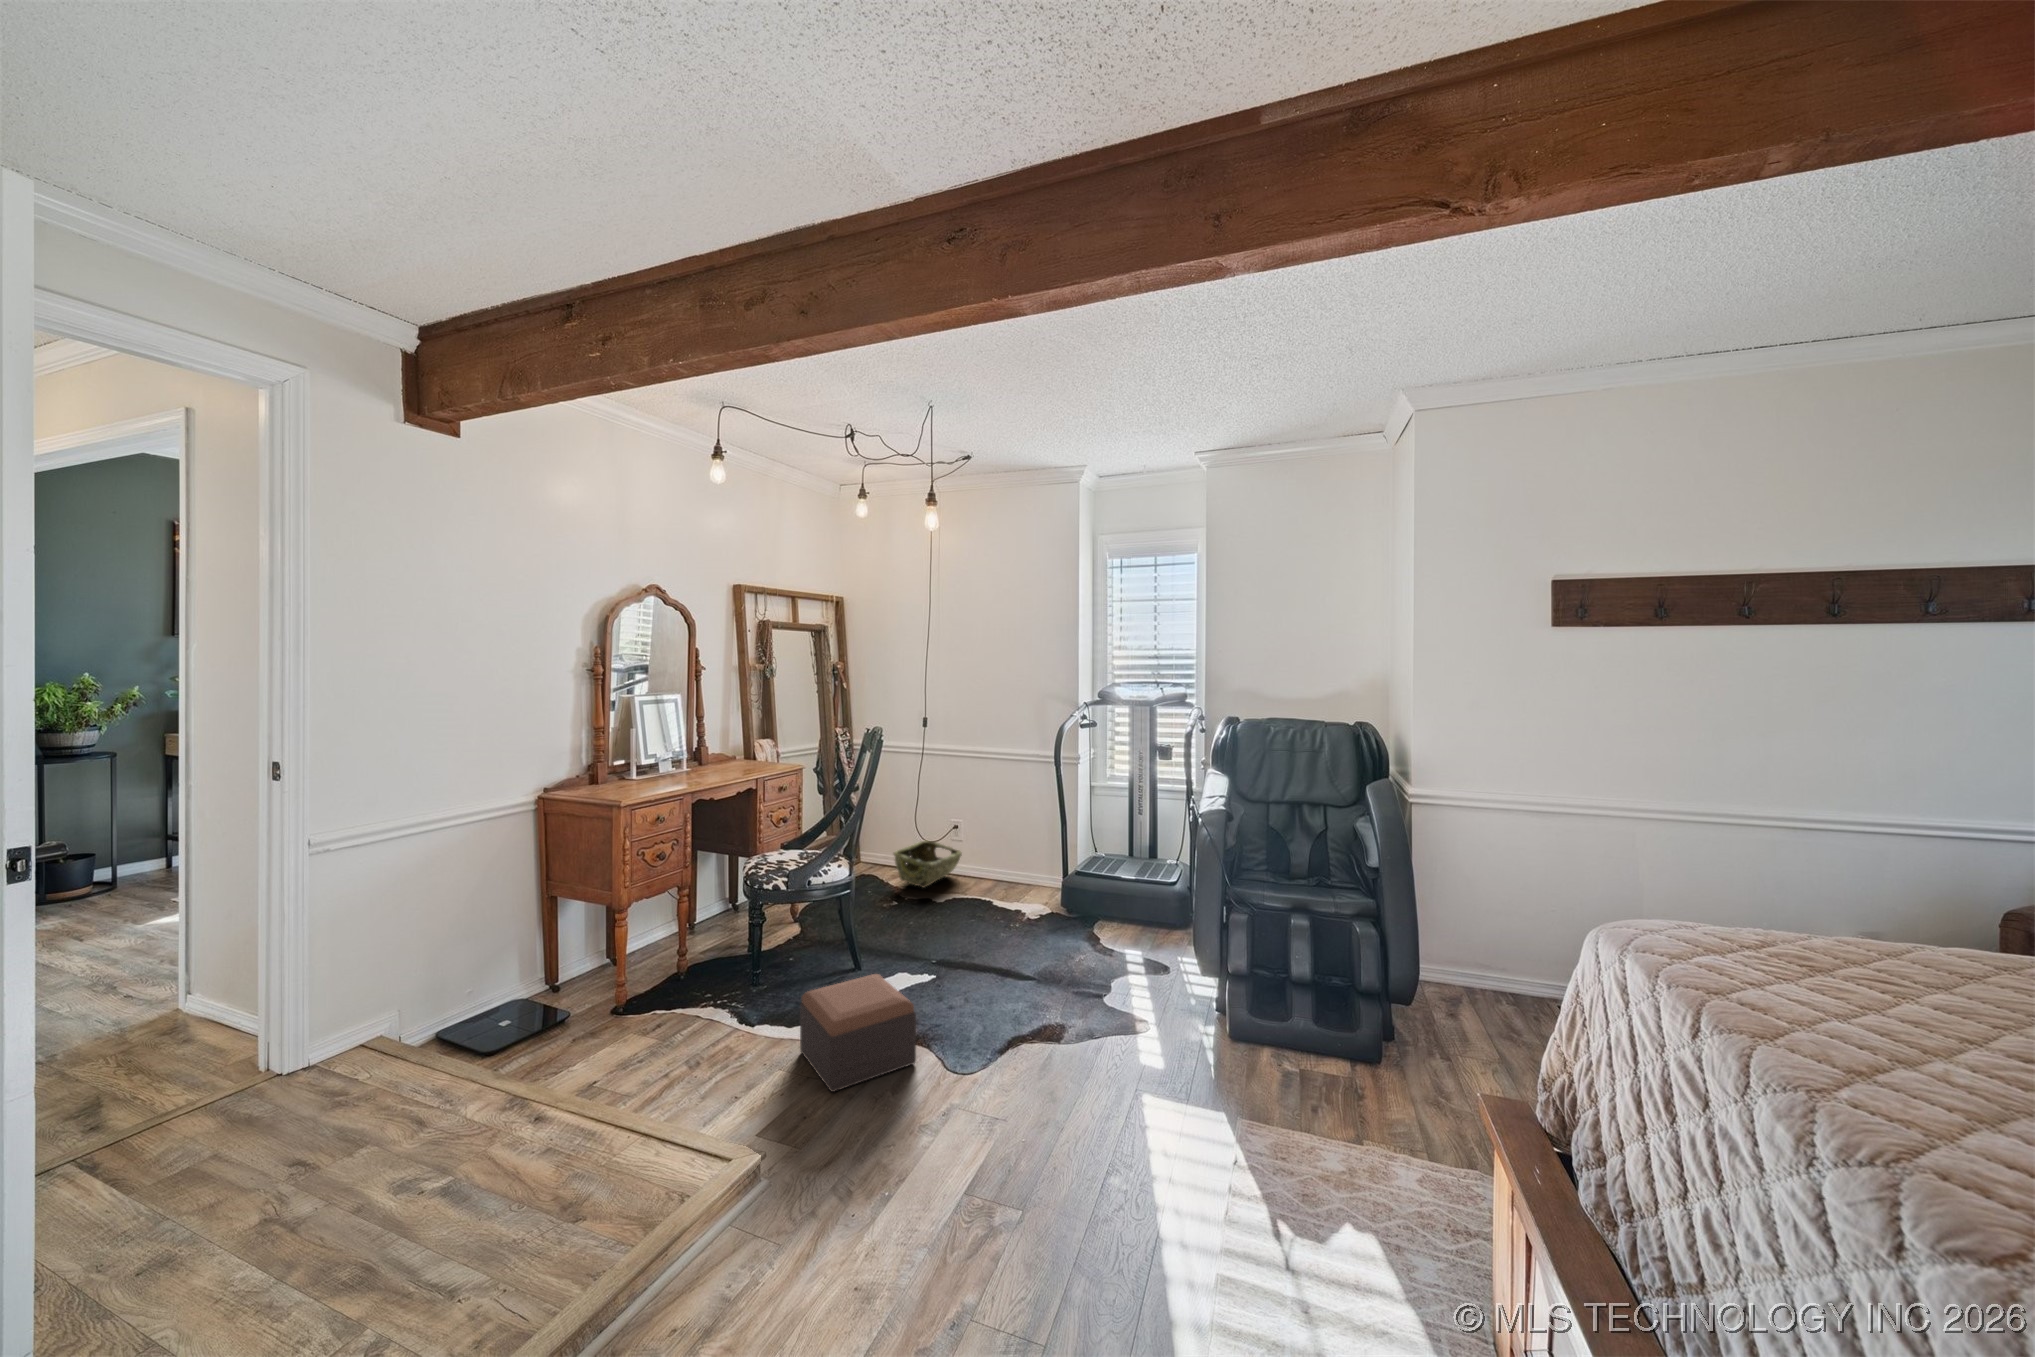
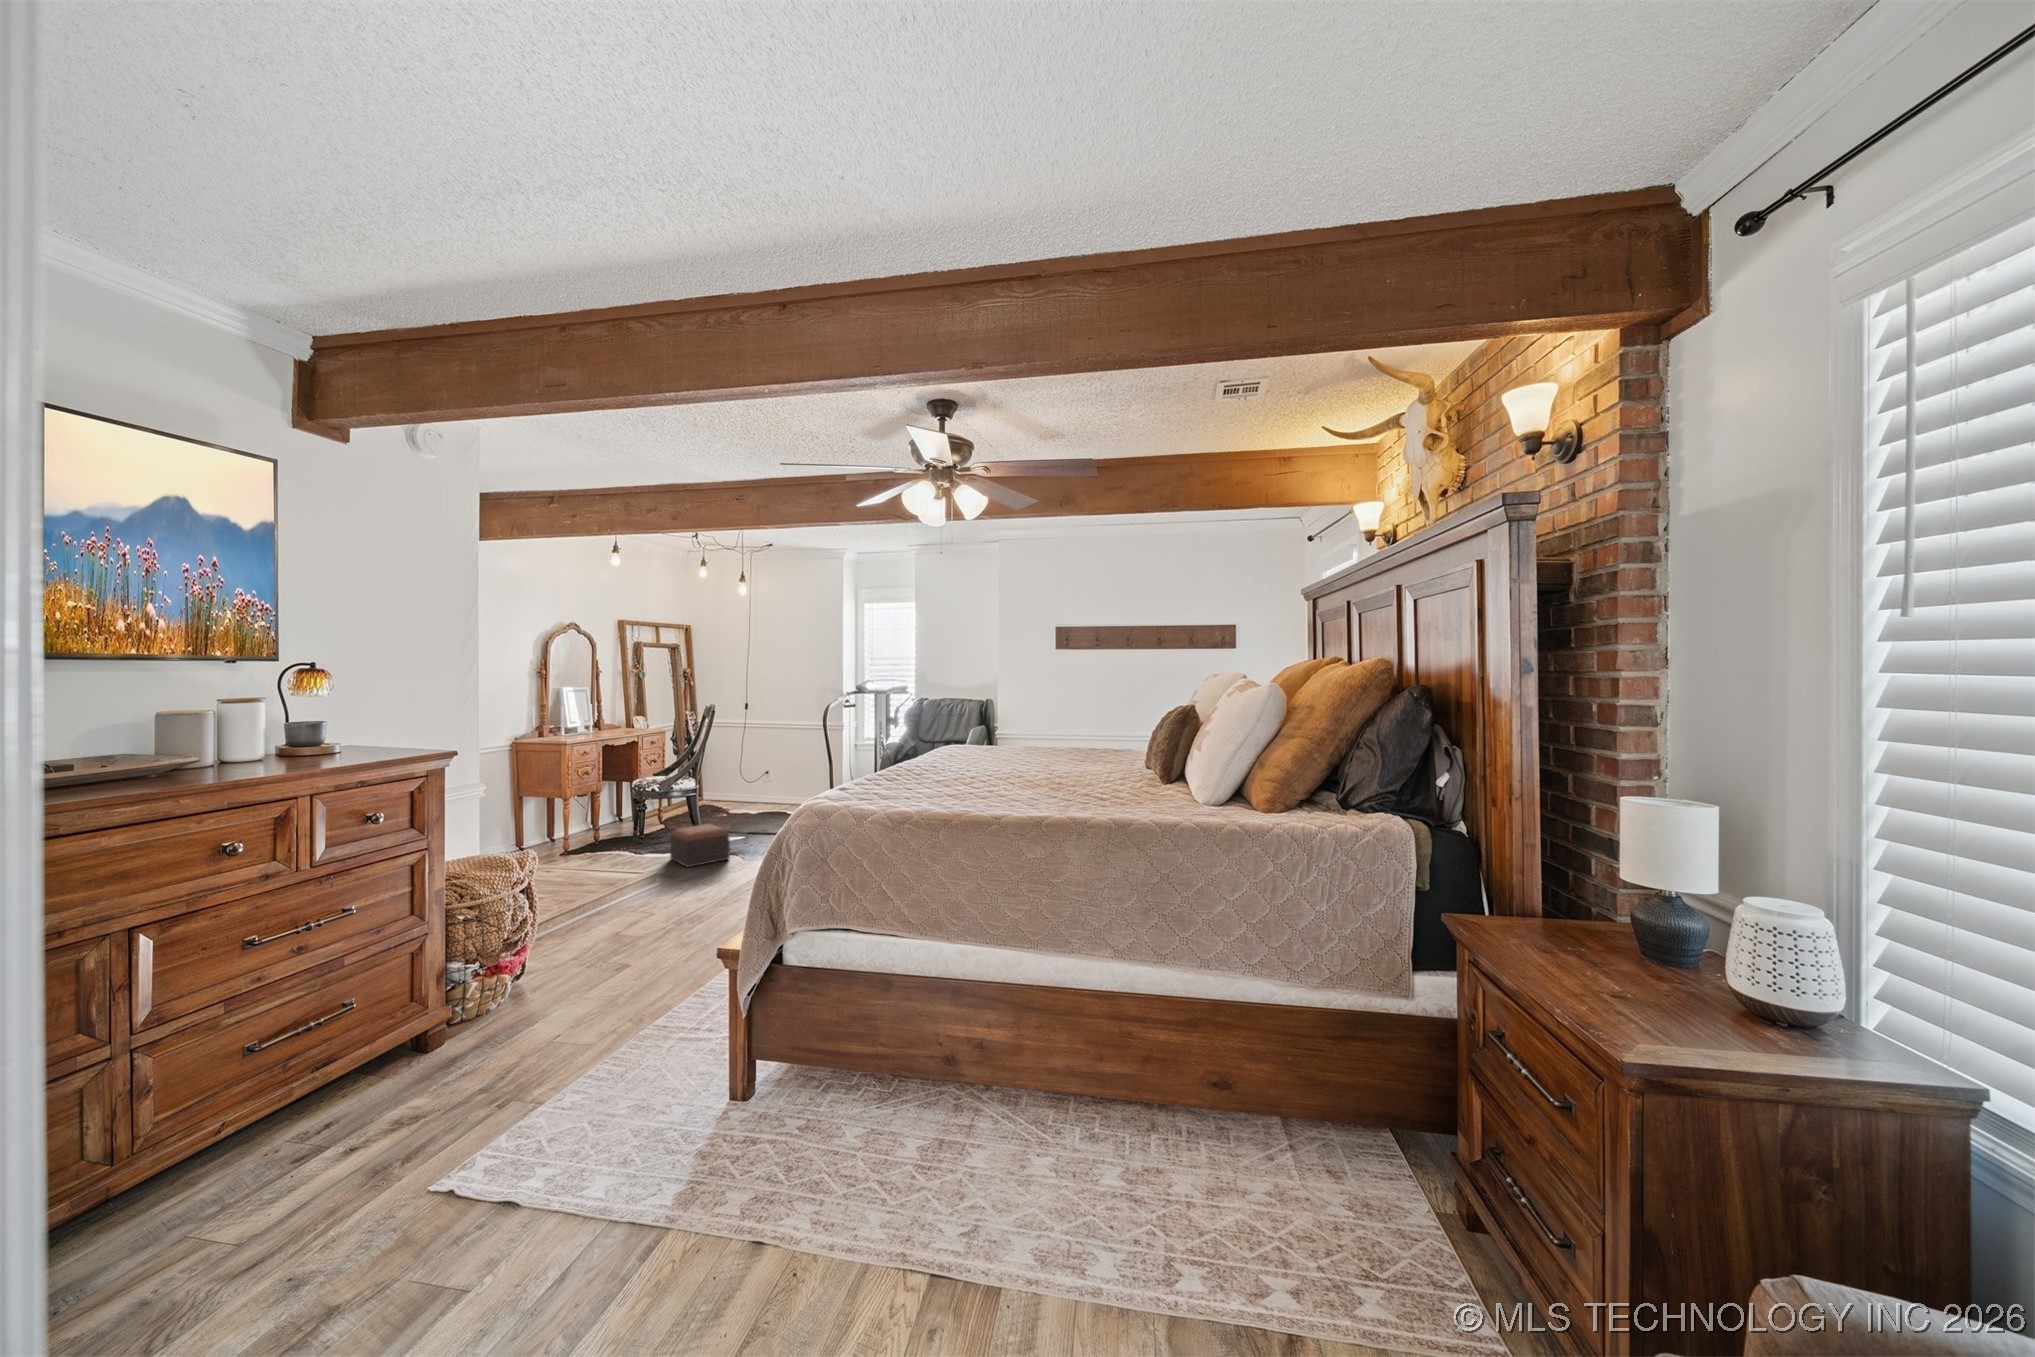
woven basket: present [894,840,962,888] -> none [724,783,771,809]

